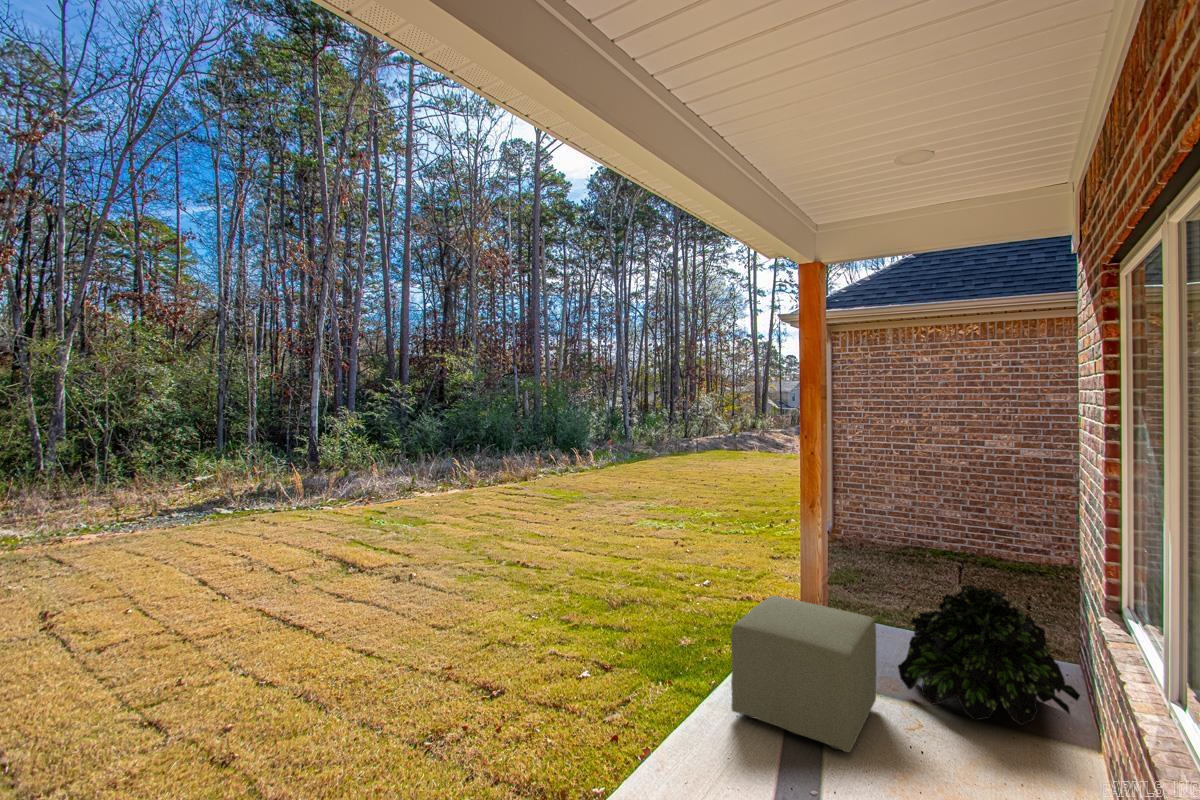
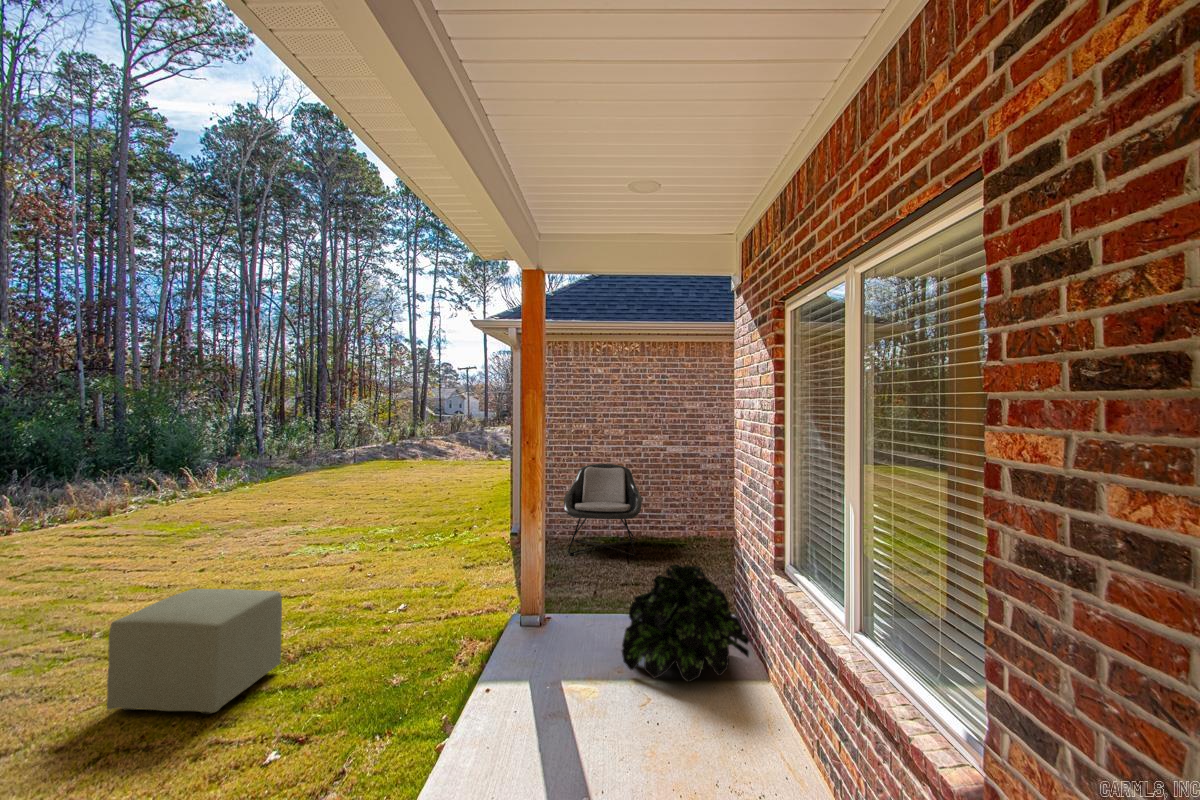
lounge chair: none [879,464,980,574] -> present [564,464,642,557]
ottoman: present [731,596,876,752] -> present [107,589,282,715]

